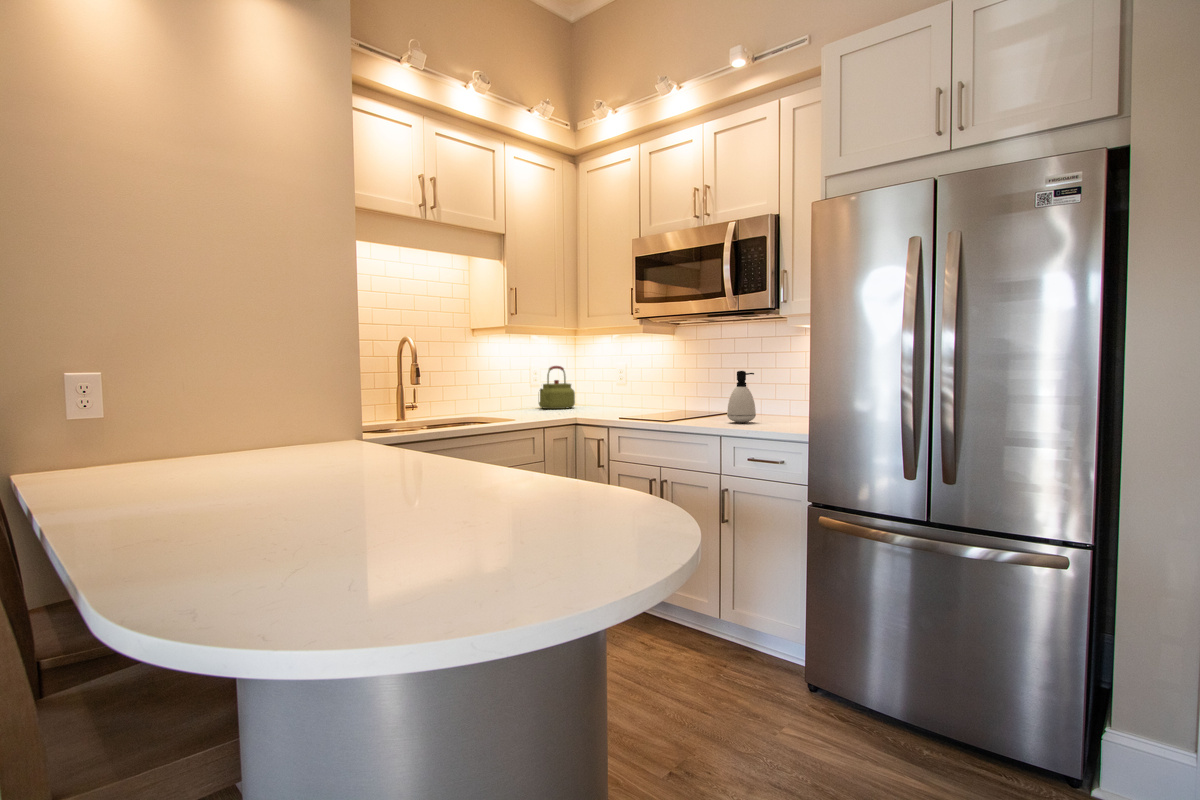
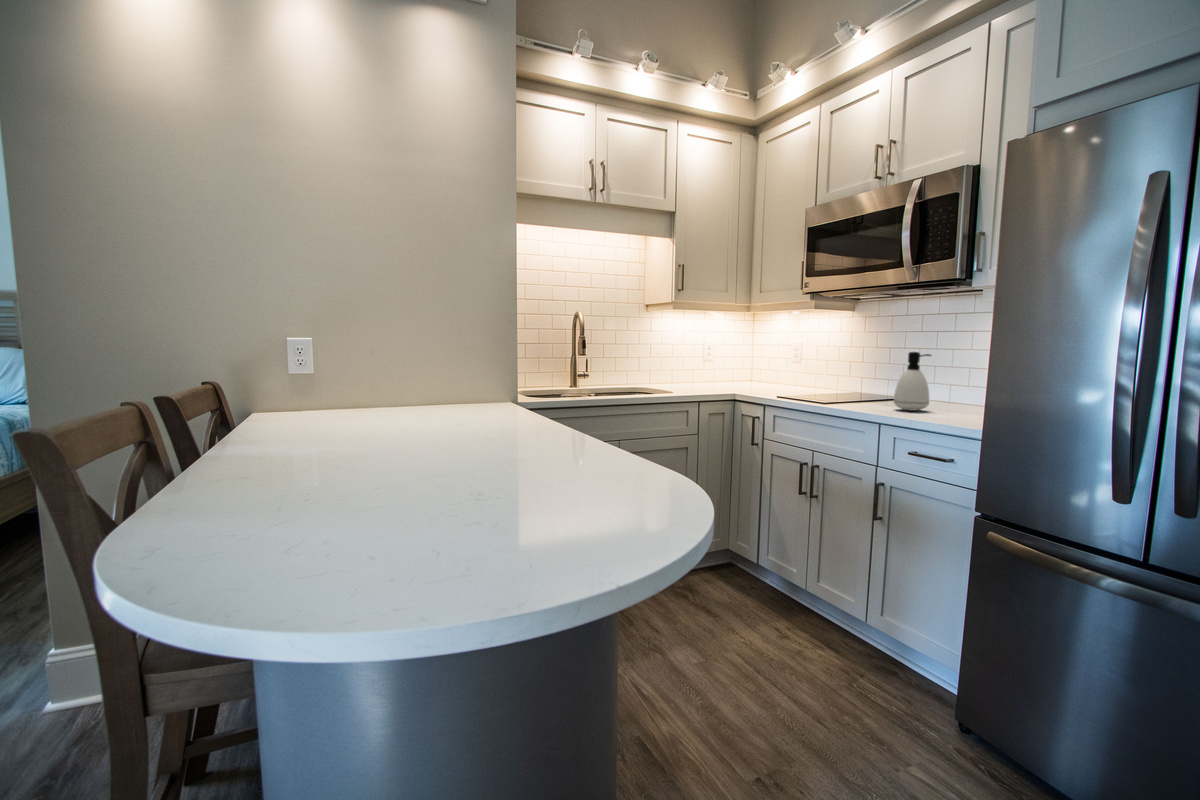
kettle: present [539,366,575,409] -> none [709,341,747,383]

